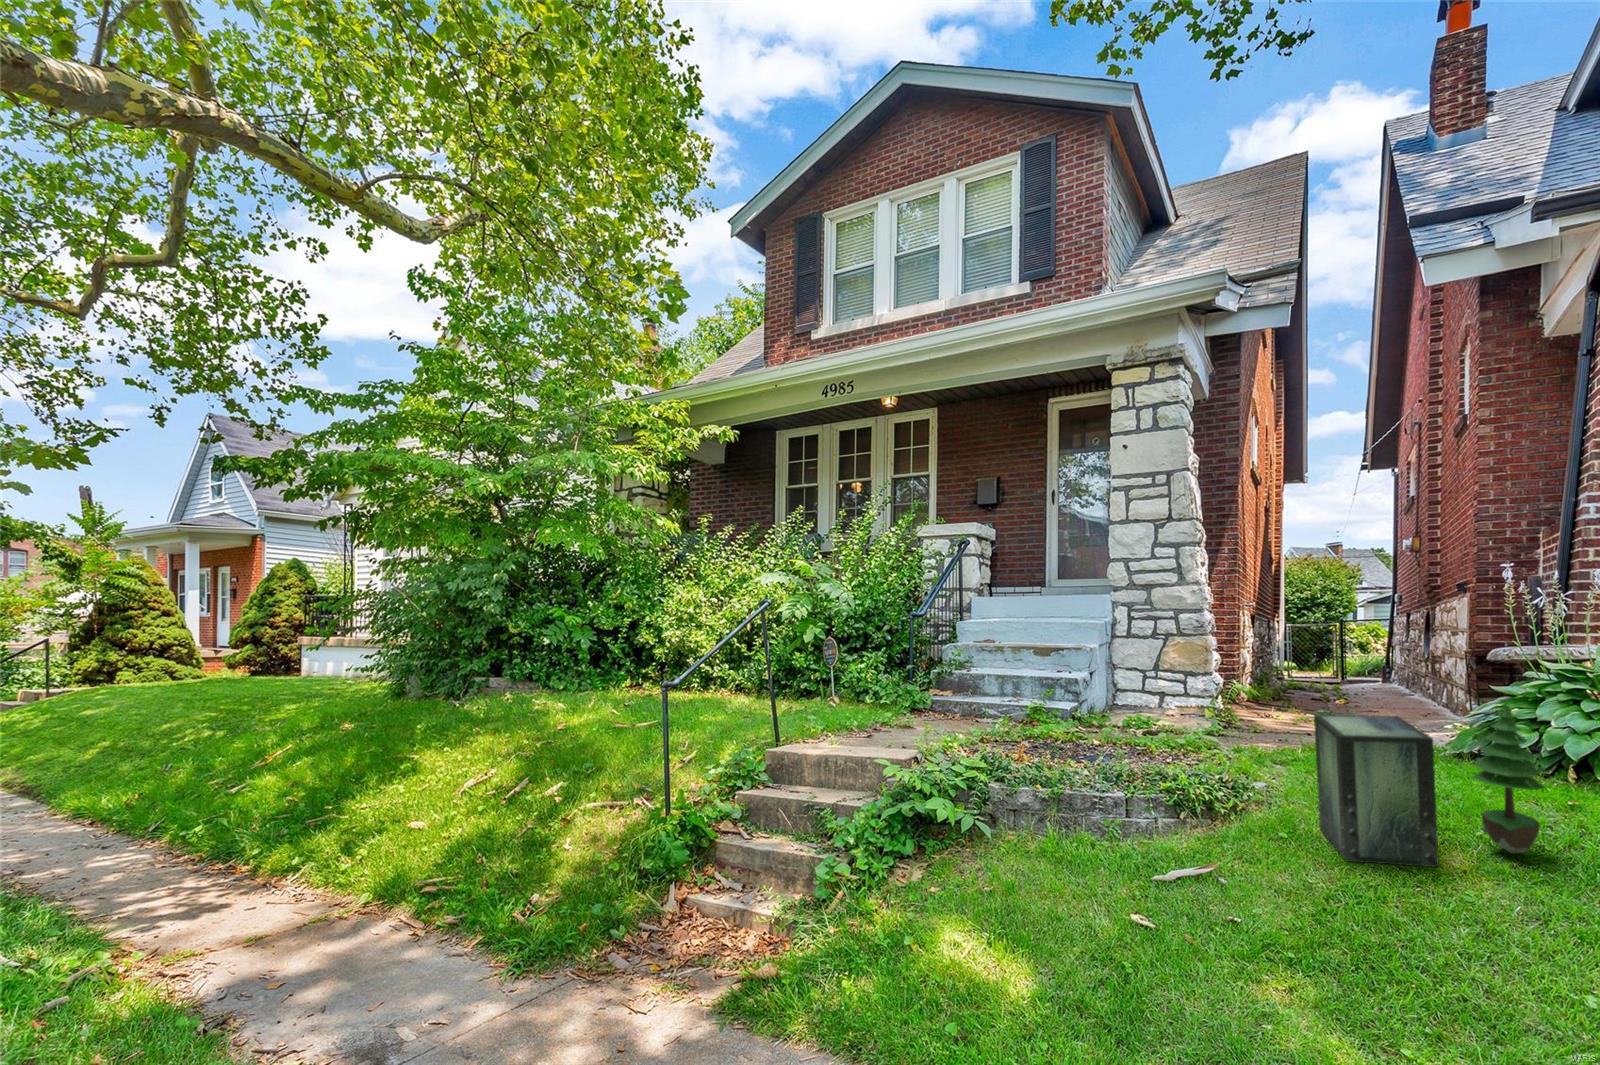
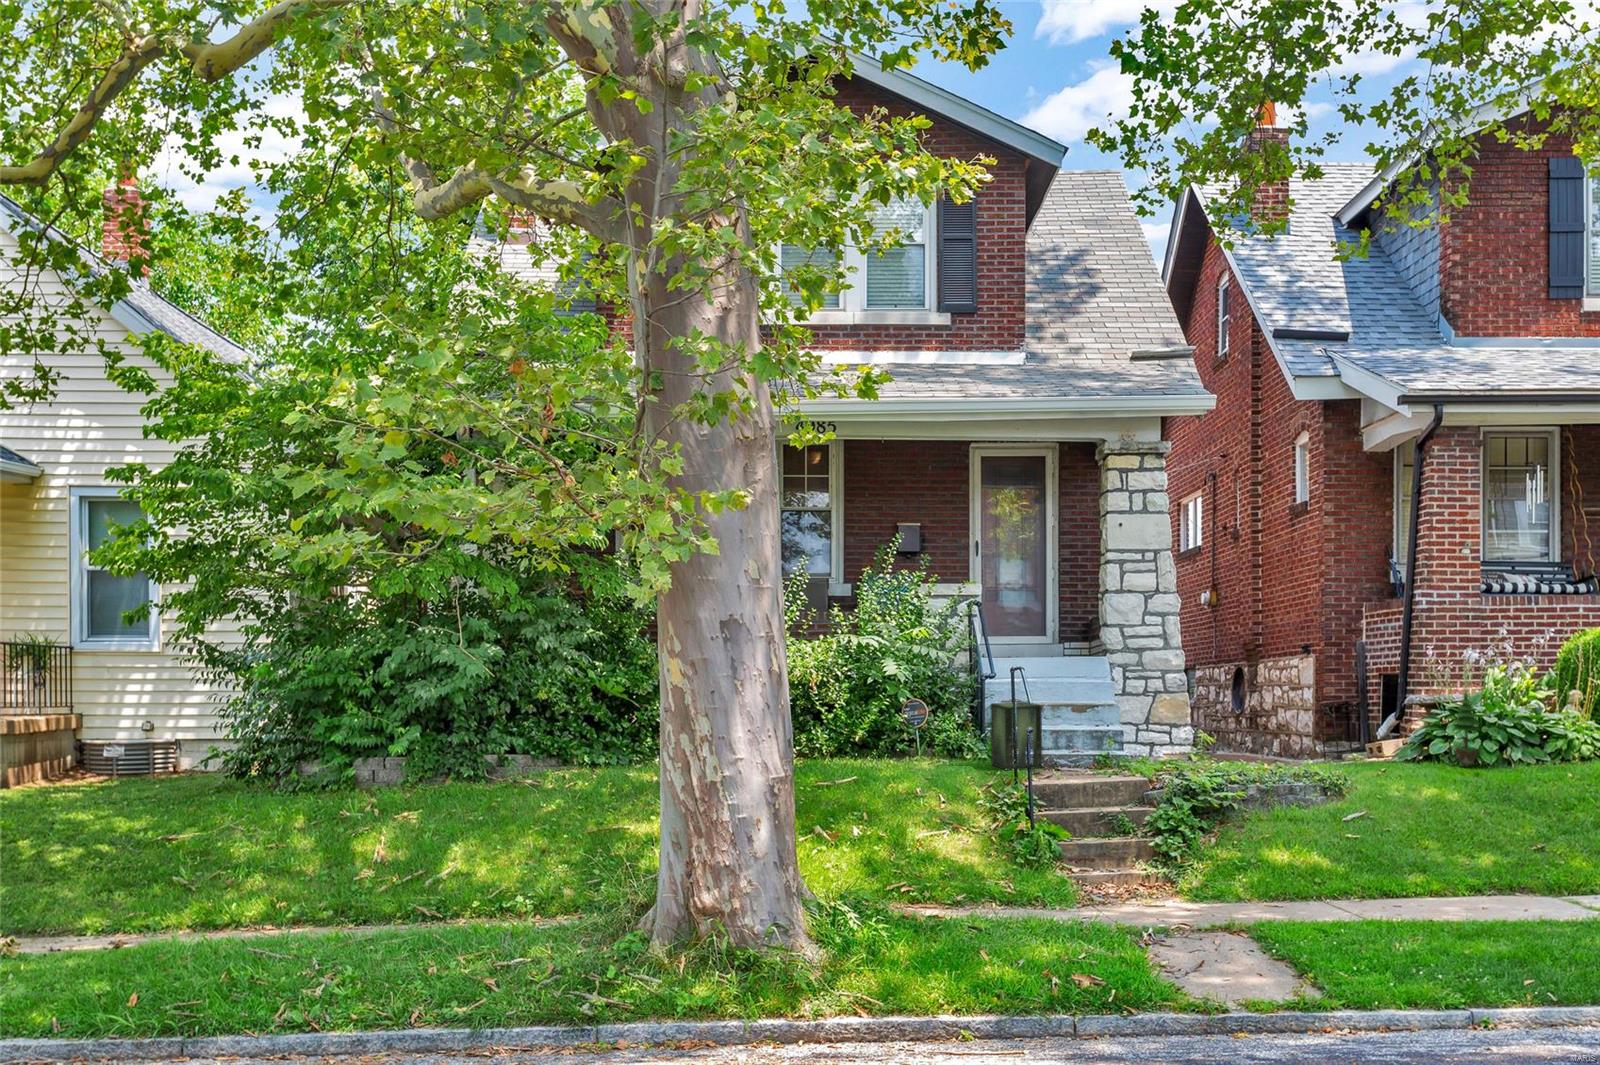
storage box: present [1314,715,1439,867] -> present [990,701,1042,770]

